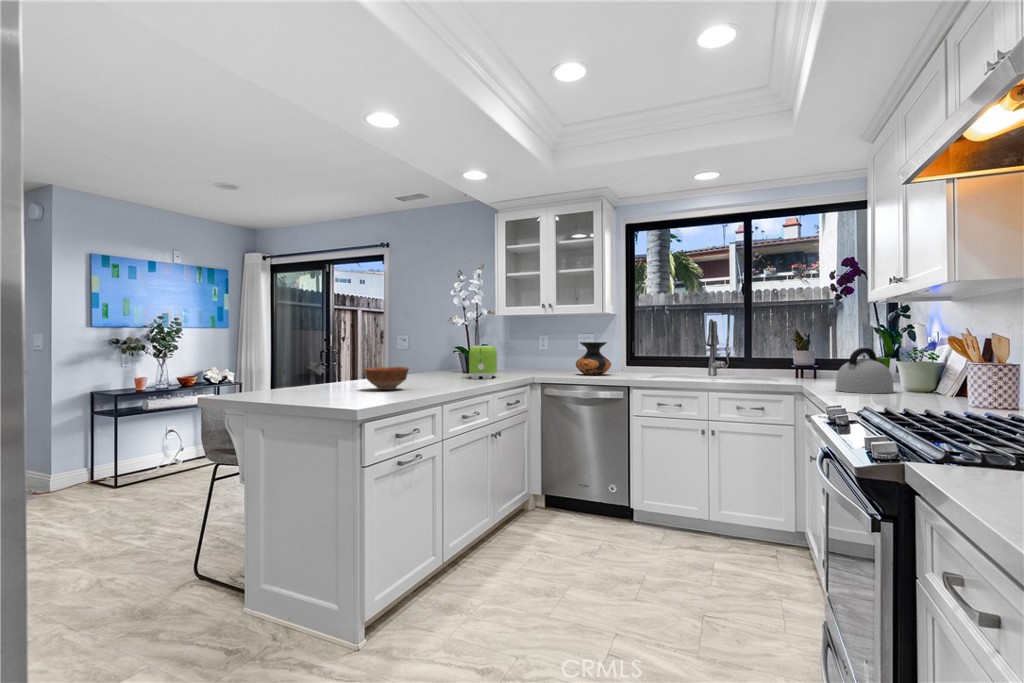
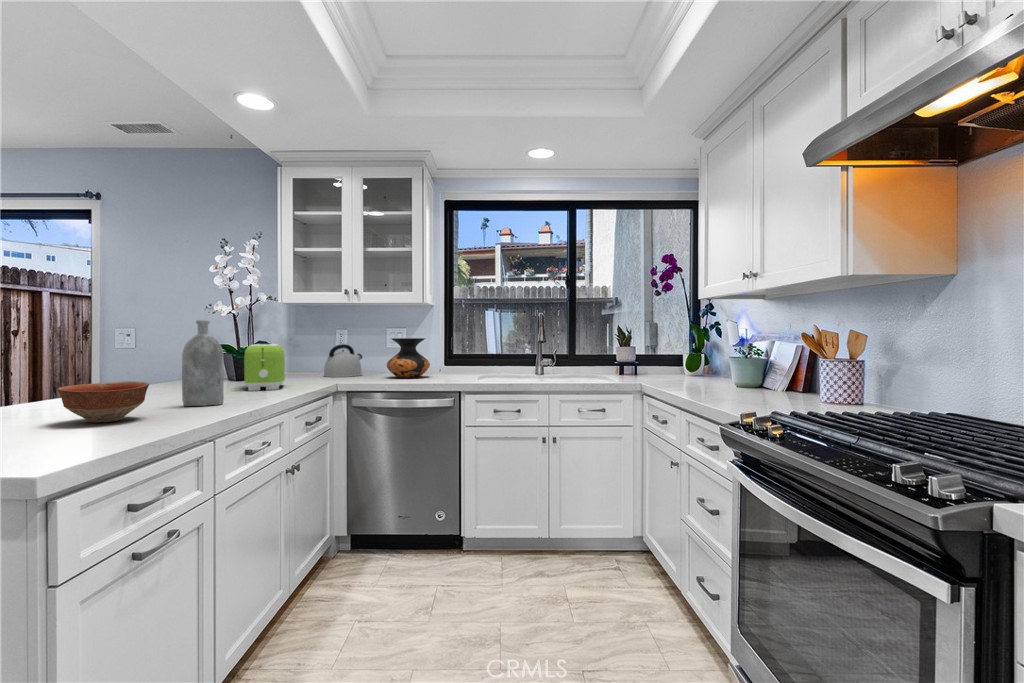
bottle: none [428,329,452,385] -> present [182,320,224,406]
kettle: present [835,348,894,393] -> present [324,344,362,377]

